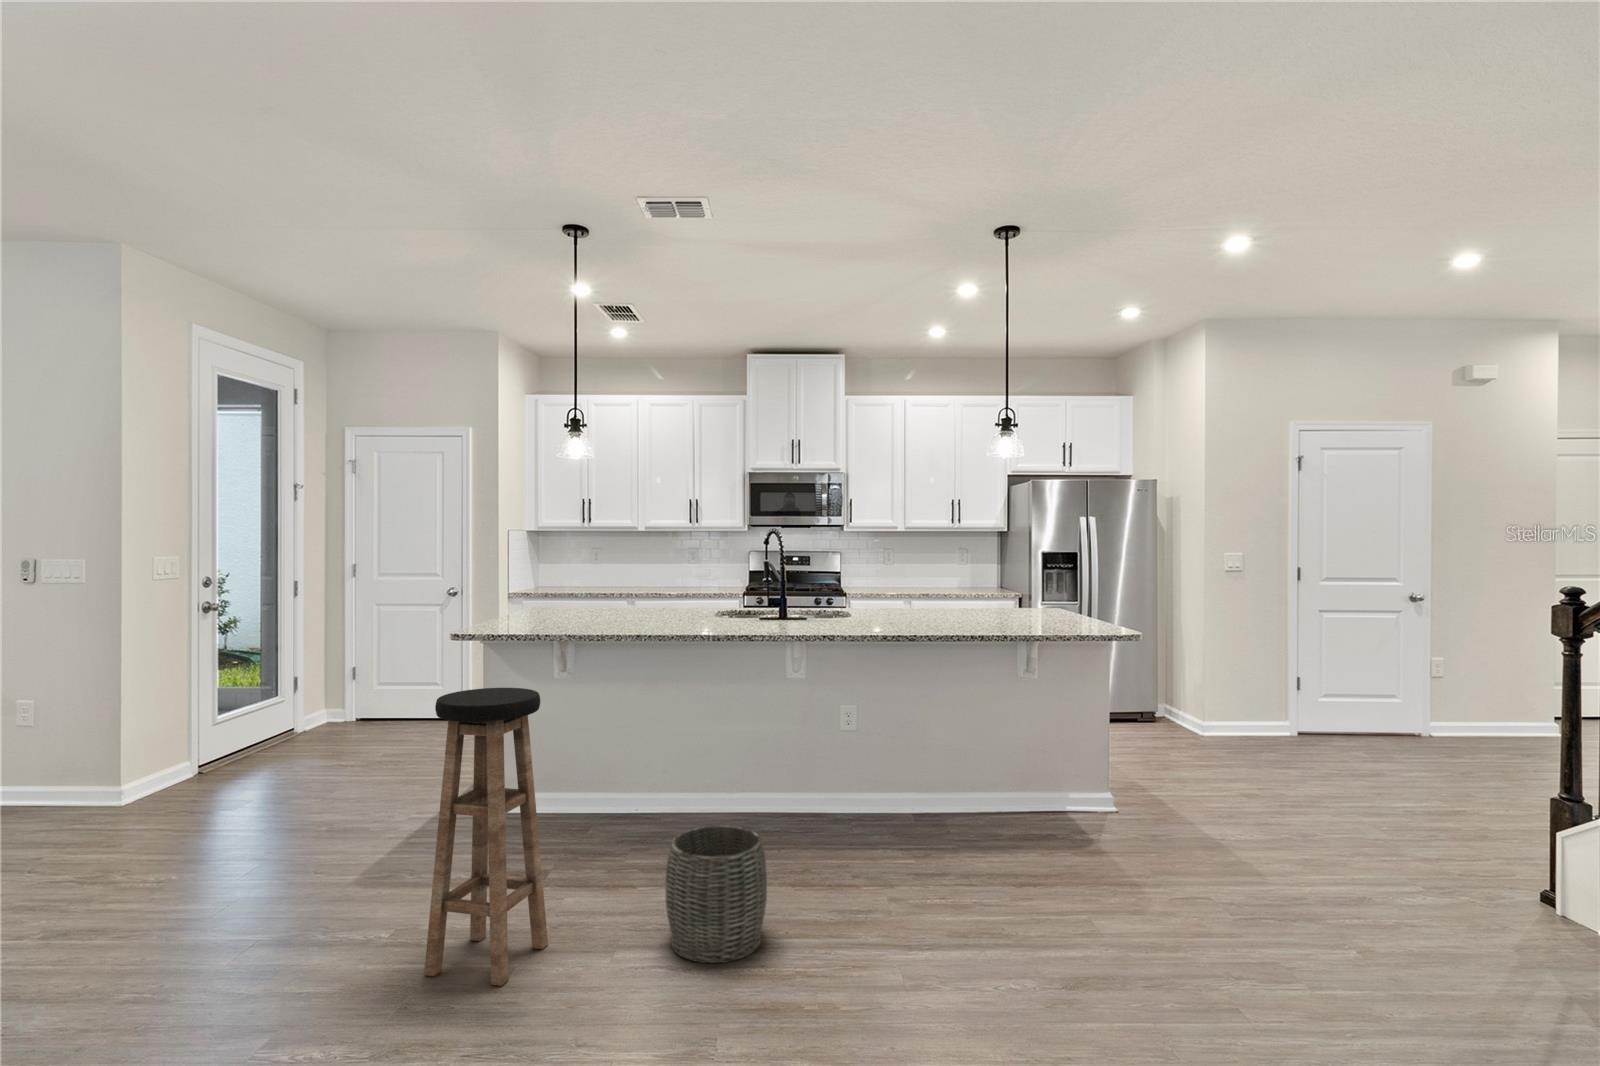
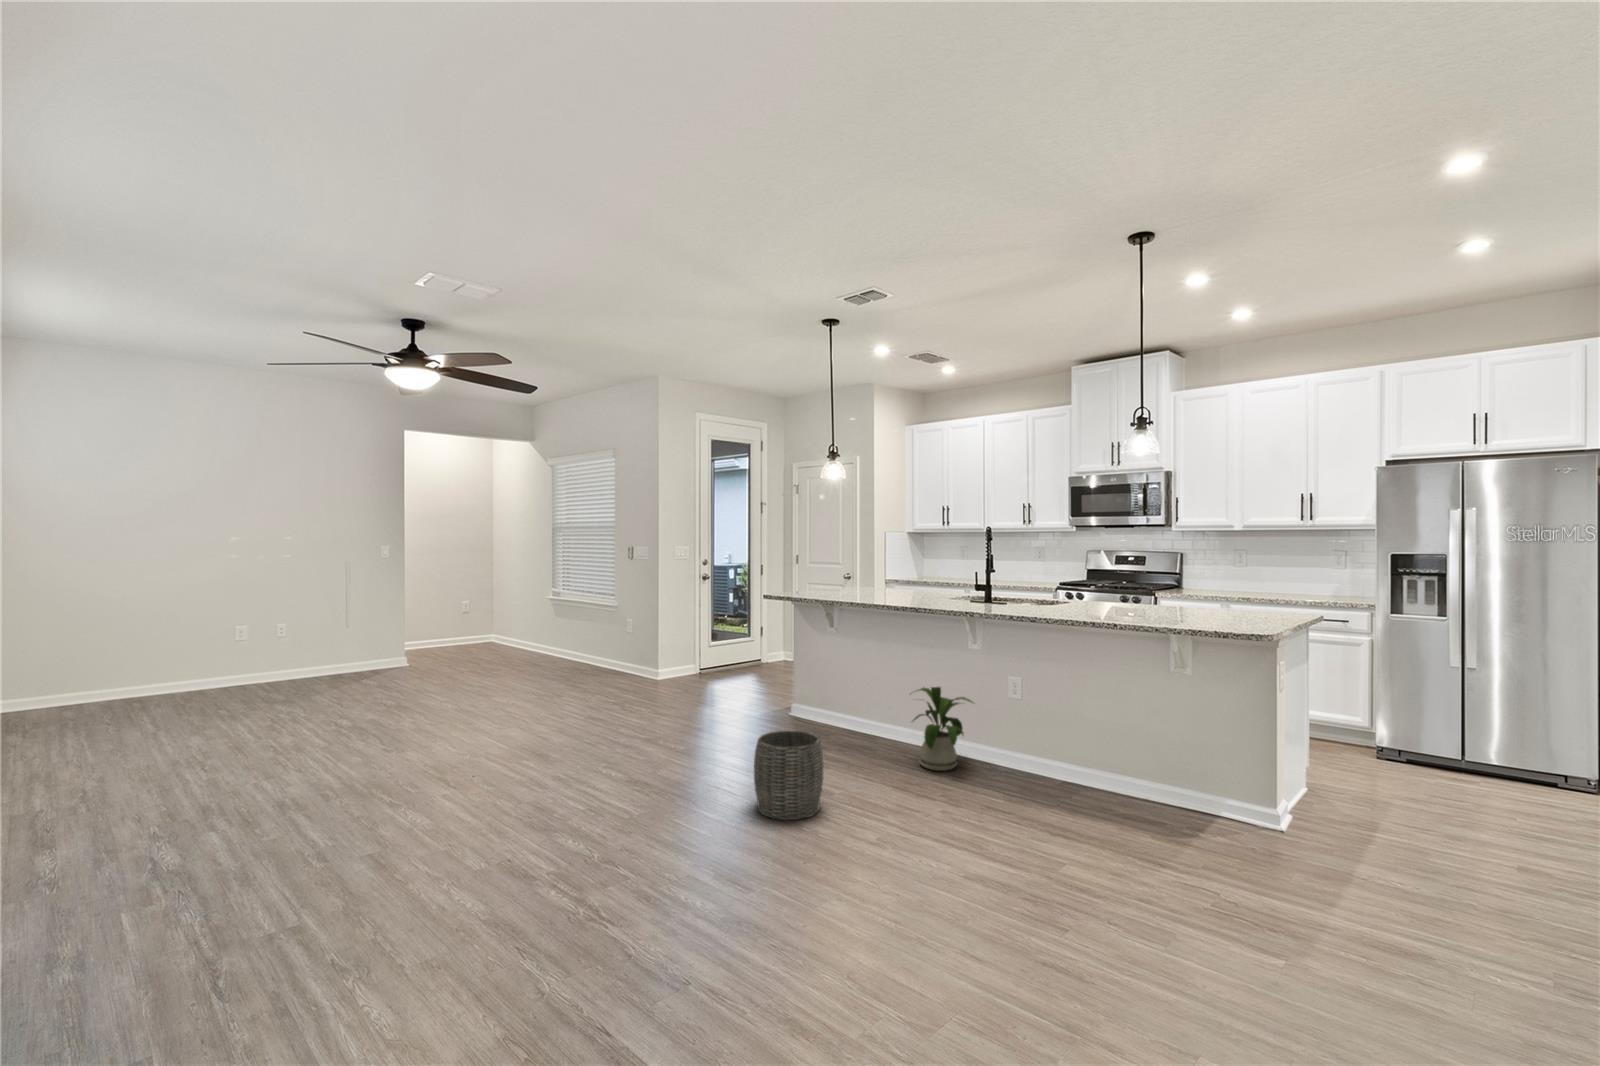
bar stool: present [424,688,548,986] -> none [643,621,710,792]
house plant: none [735,731,830,837] -> present [913,687,973,771]

